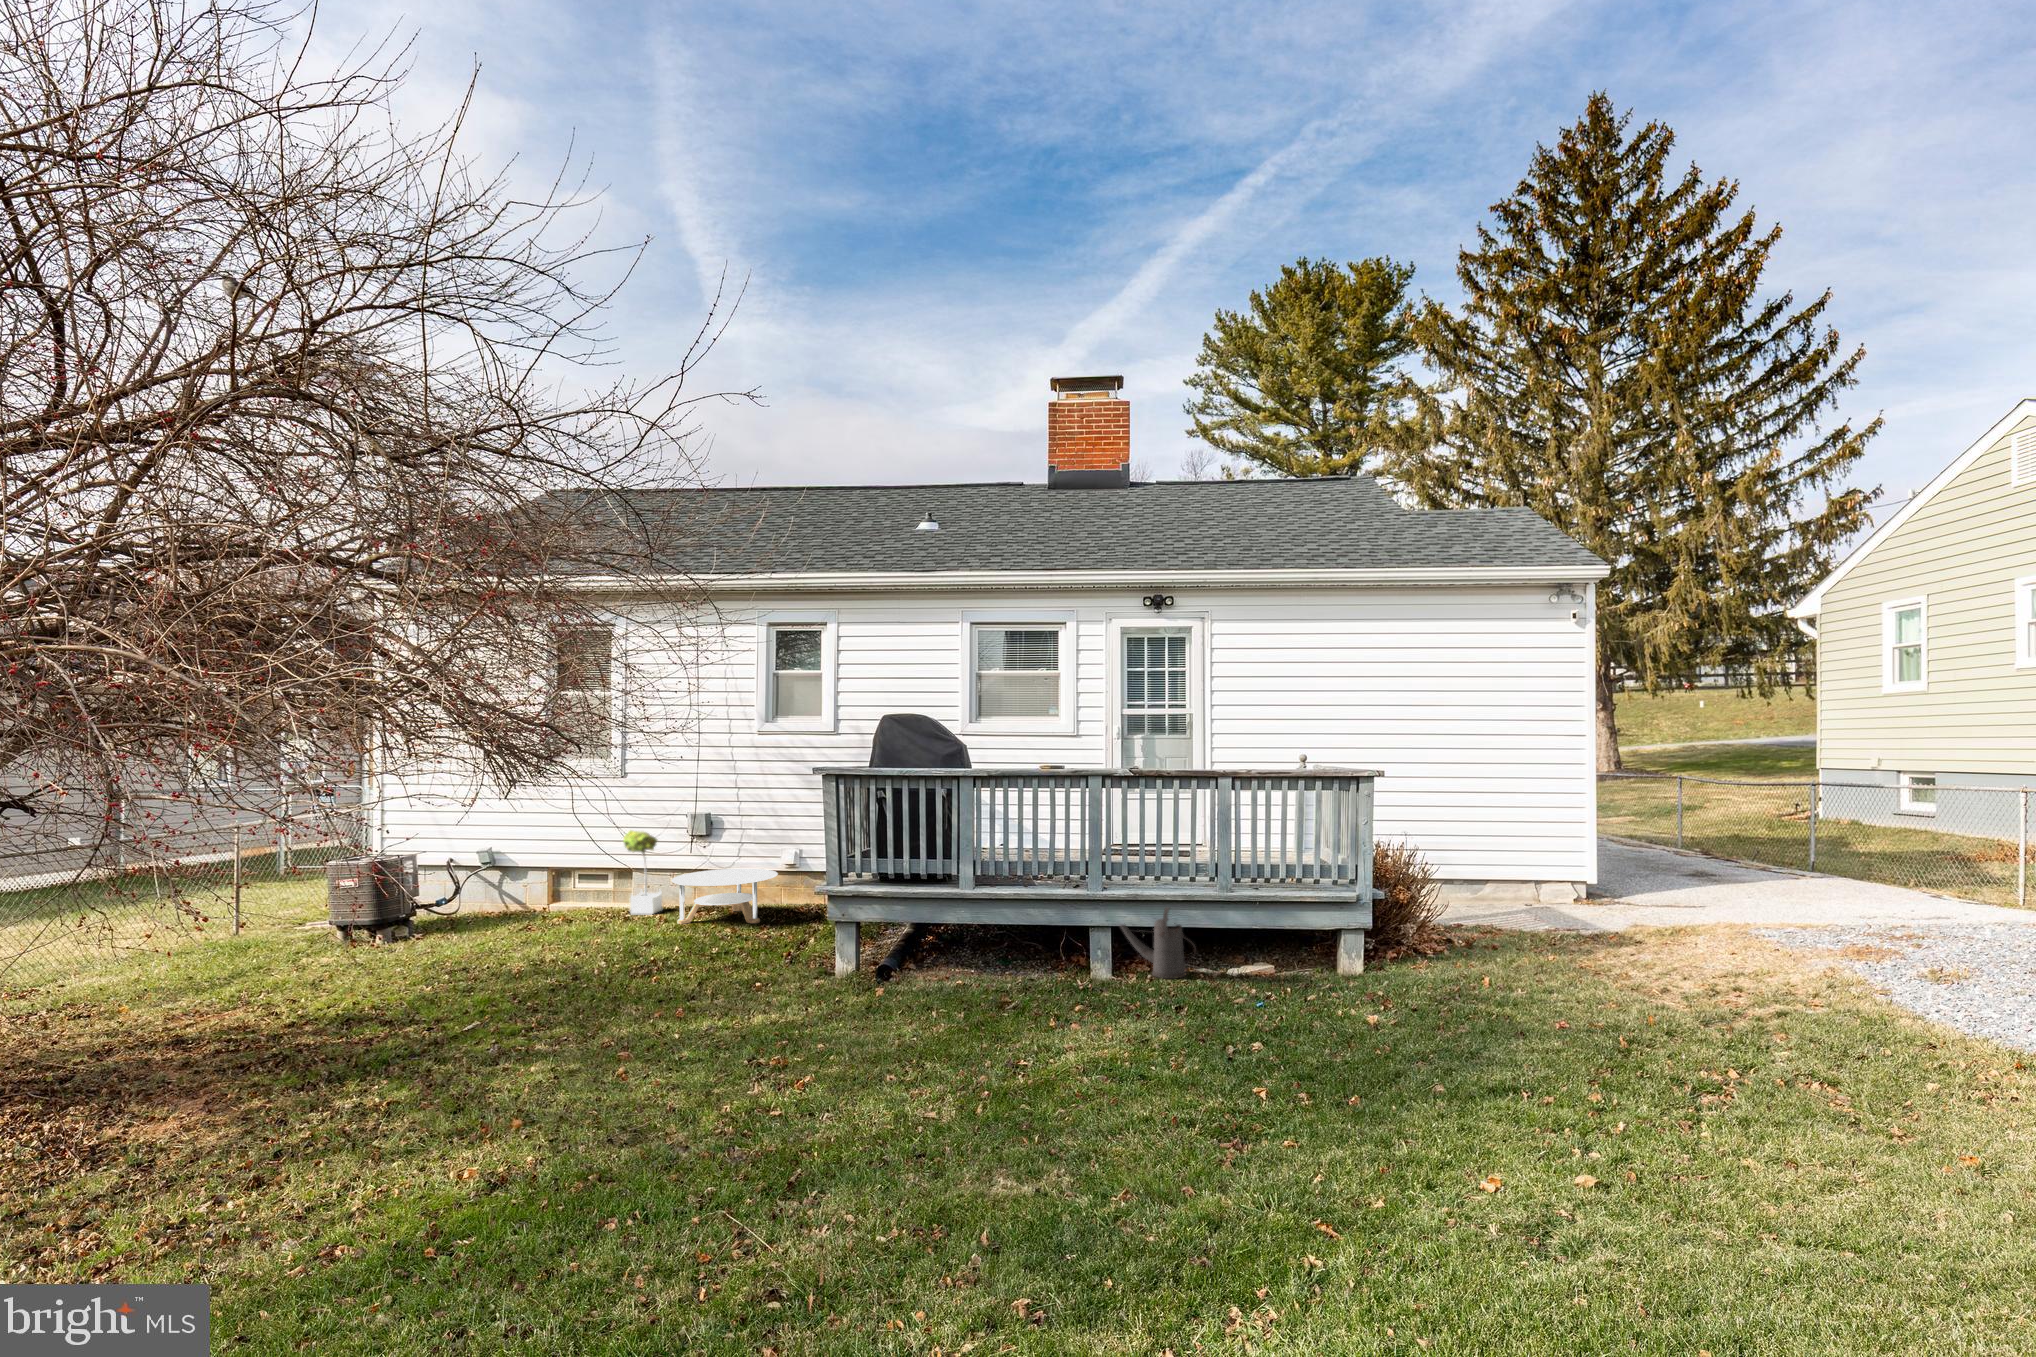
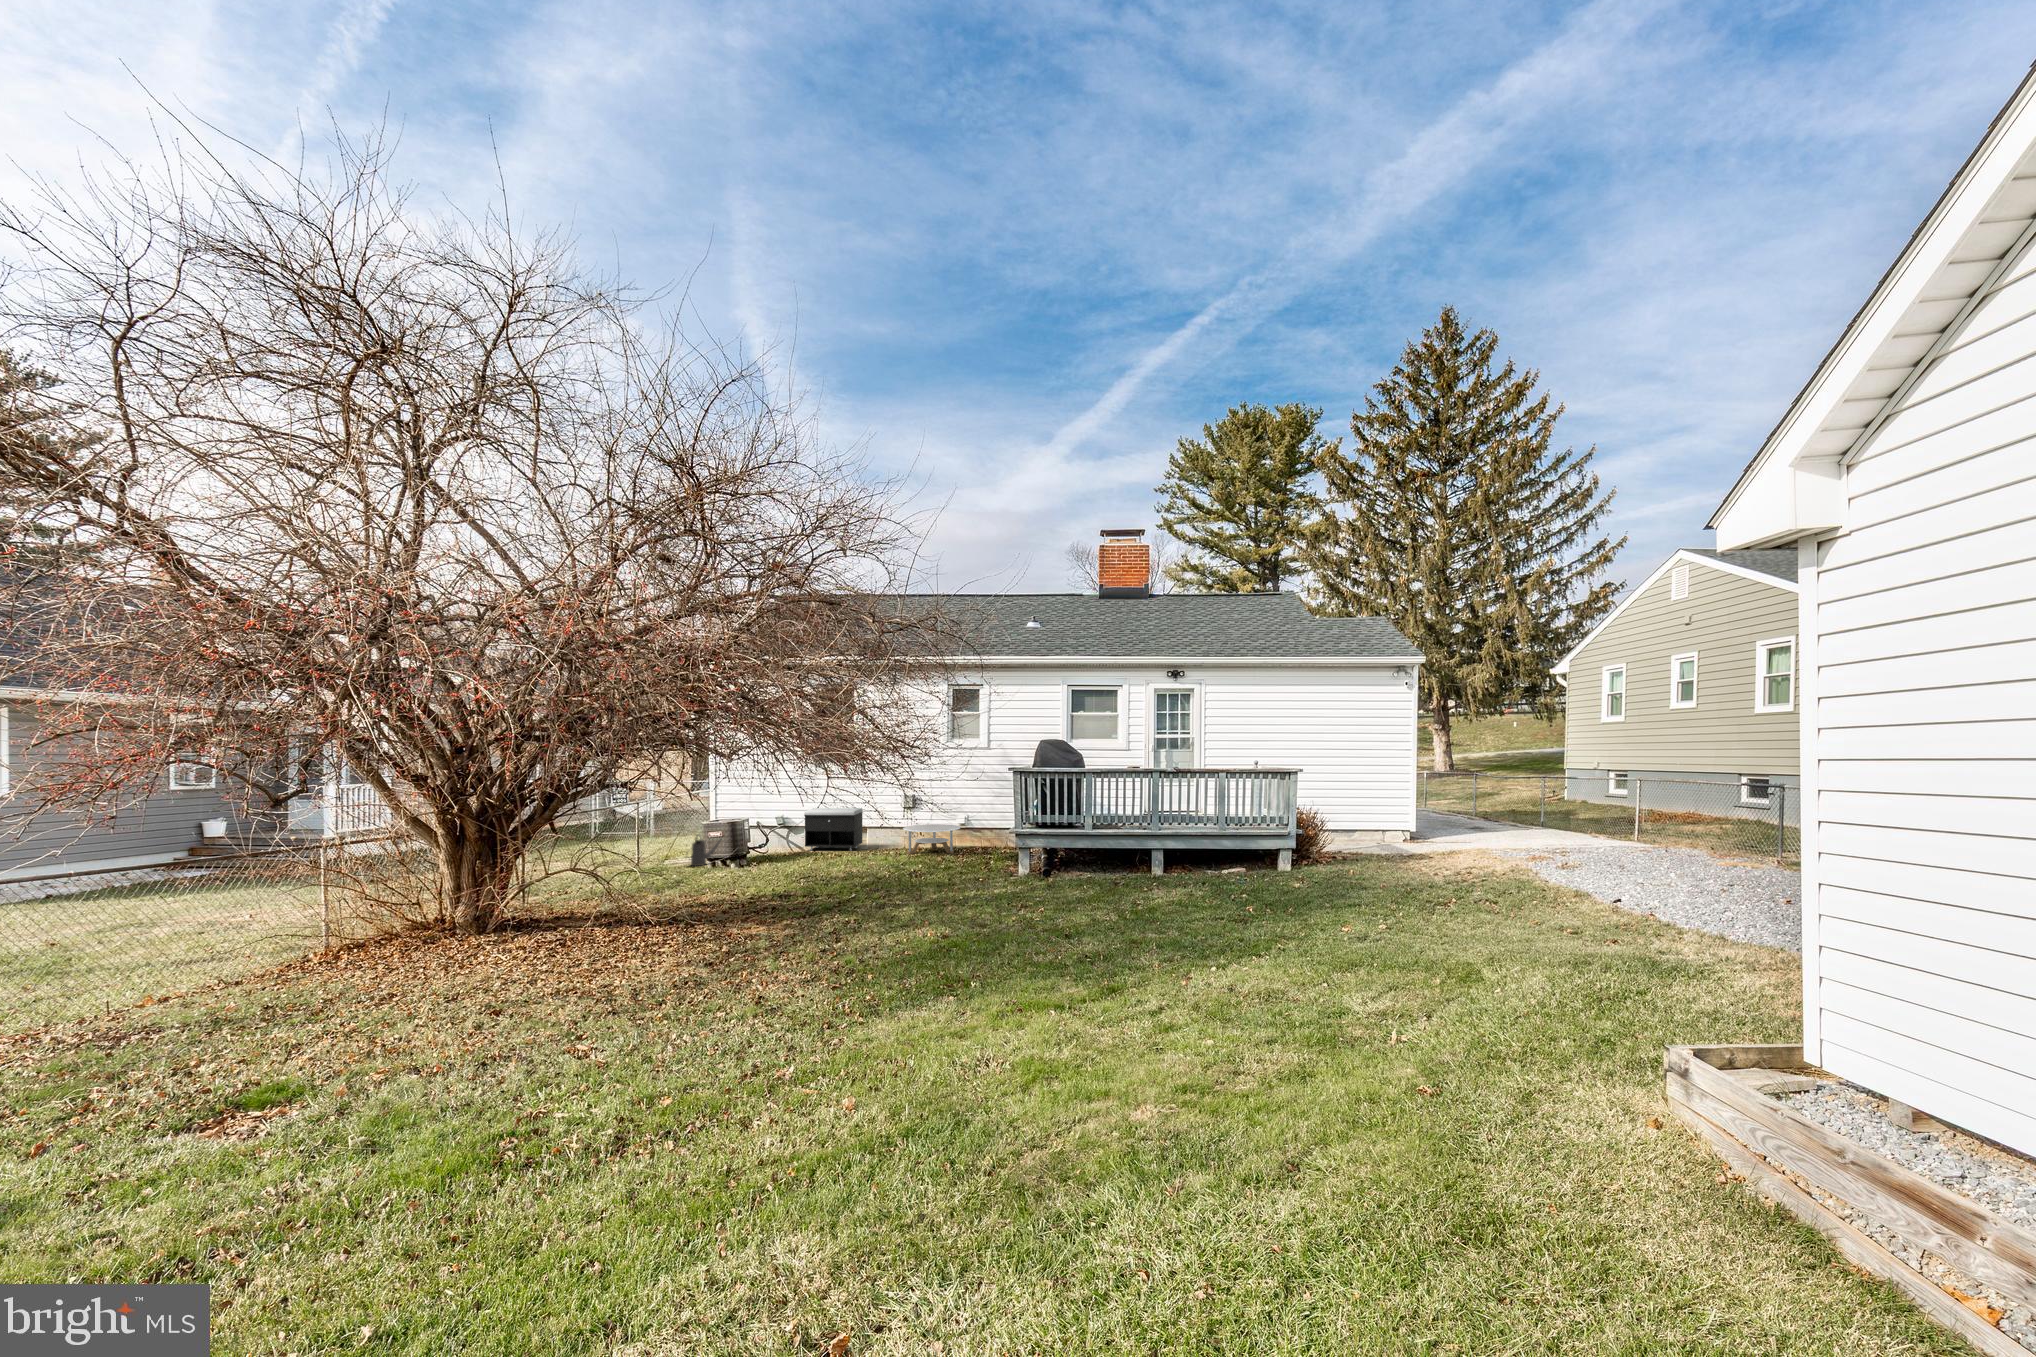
potted tree: present [624,830,662,915] -> none [868,801,889,850]
storage bench: none [509,841,621,916] -> present [804,808,862,851]
watering can: present [1121,907,1196,979] -> present [691,835,721,866]

